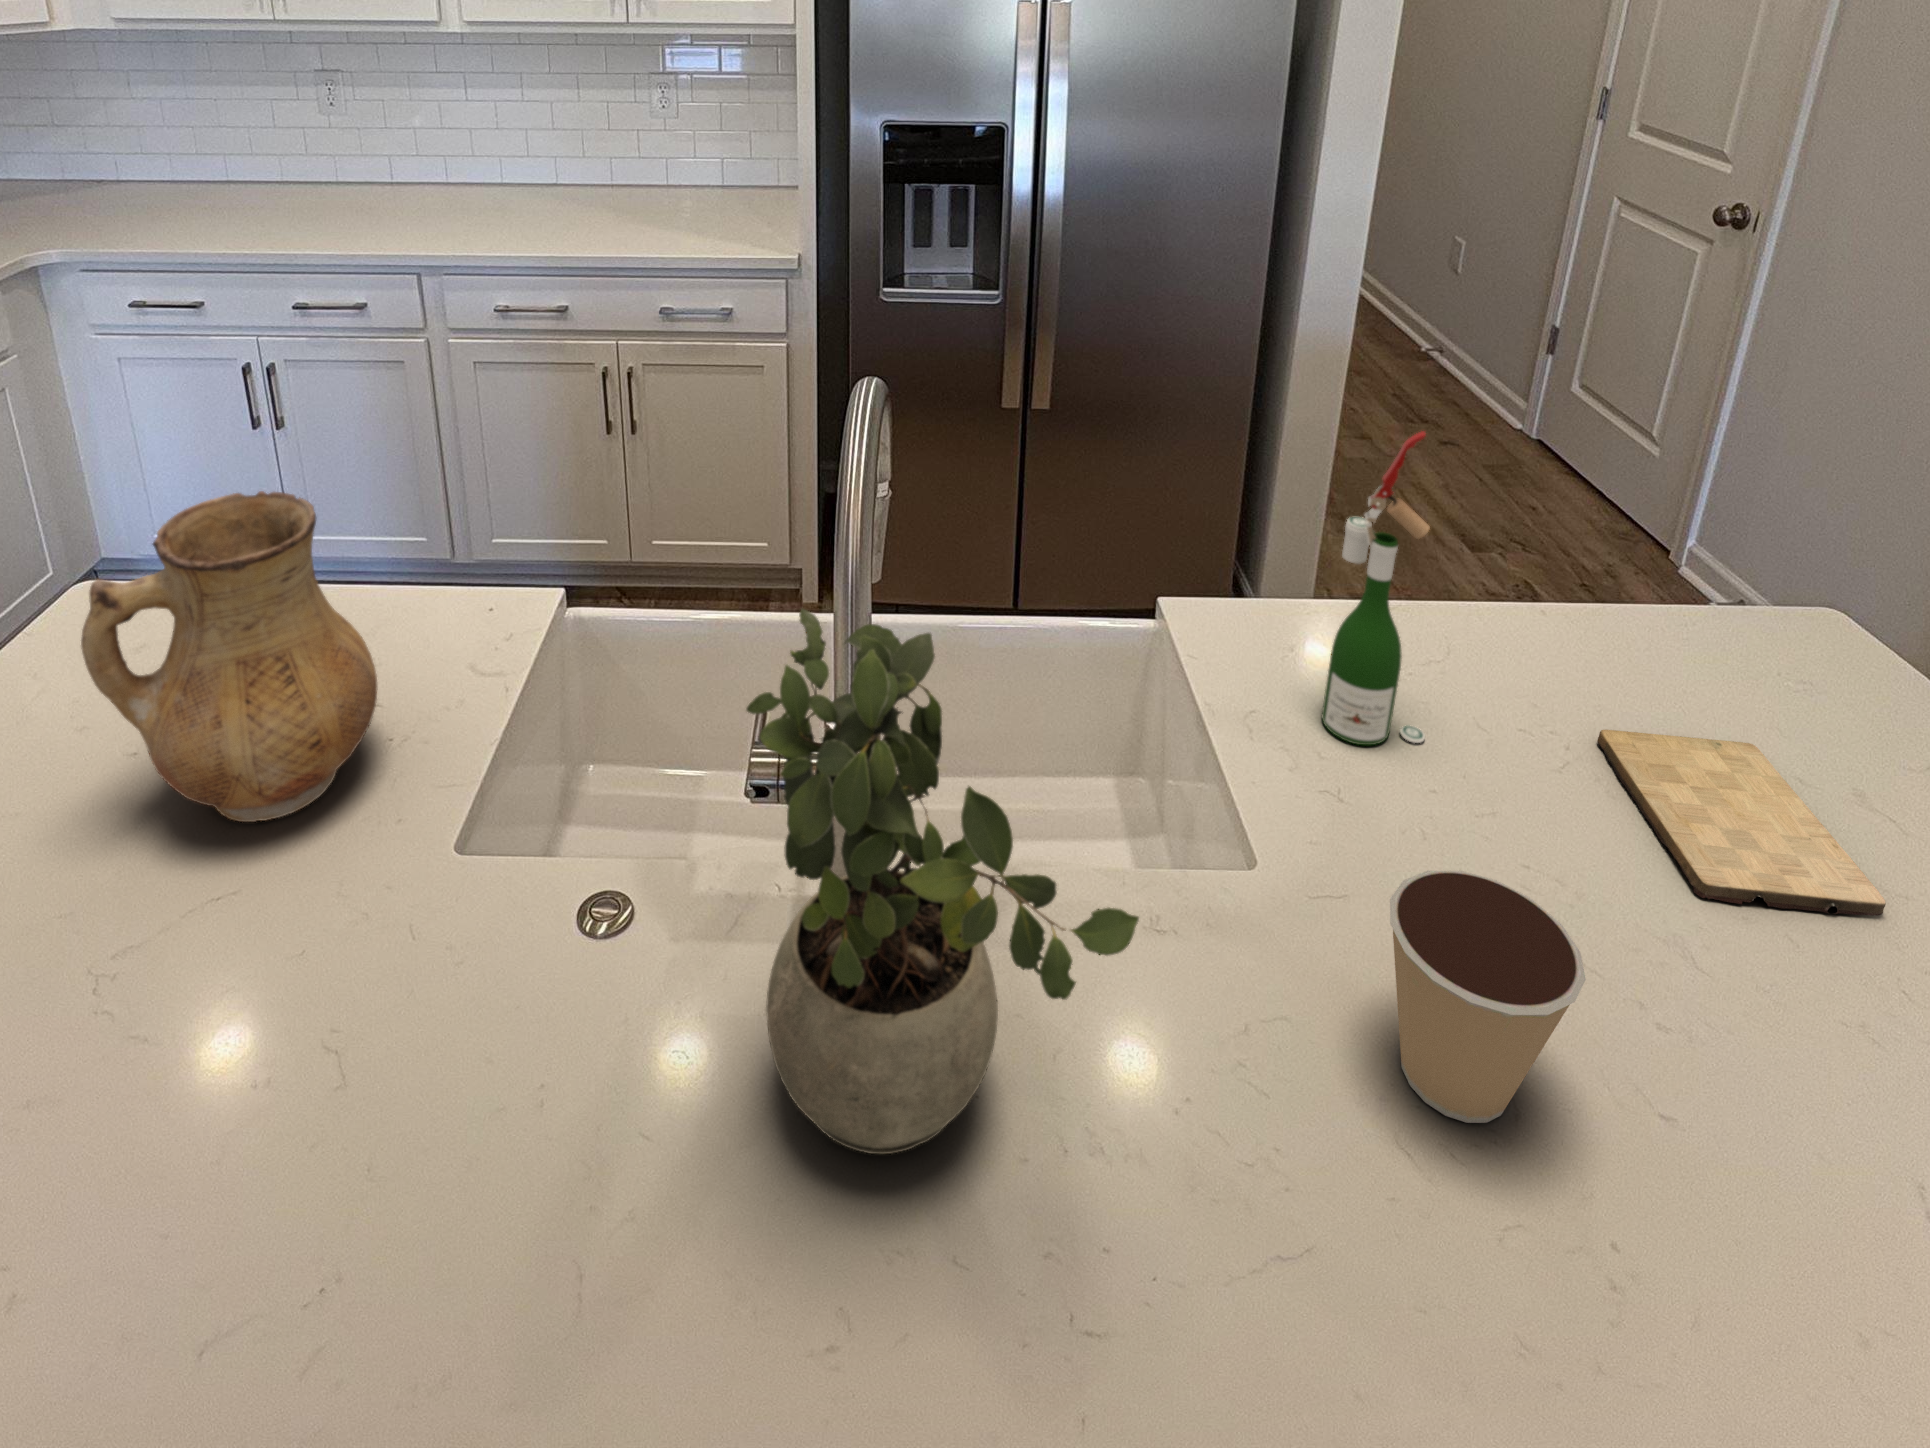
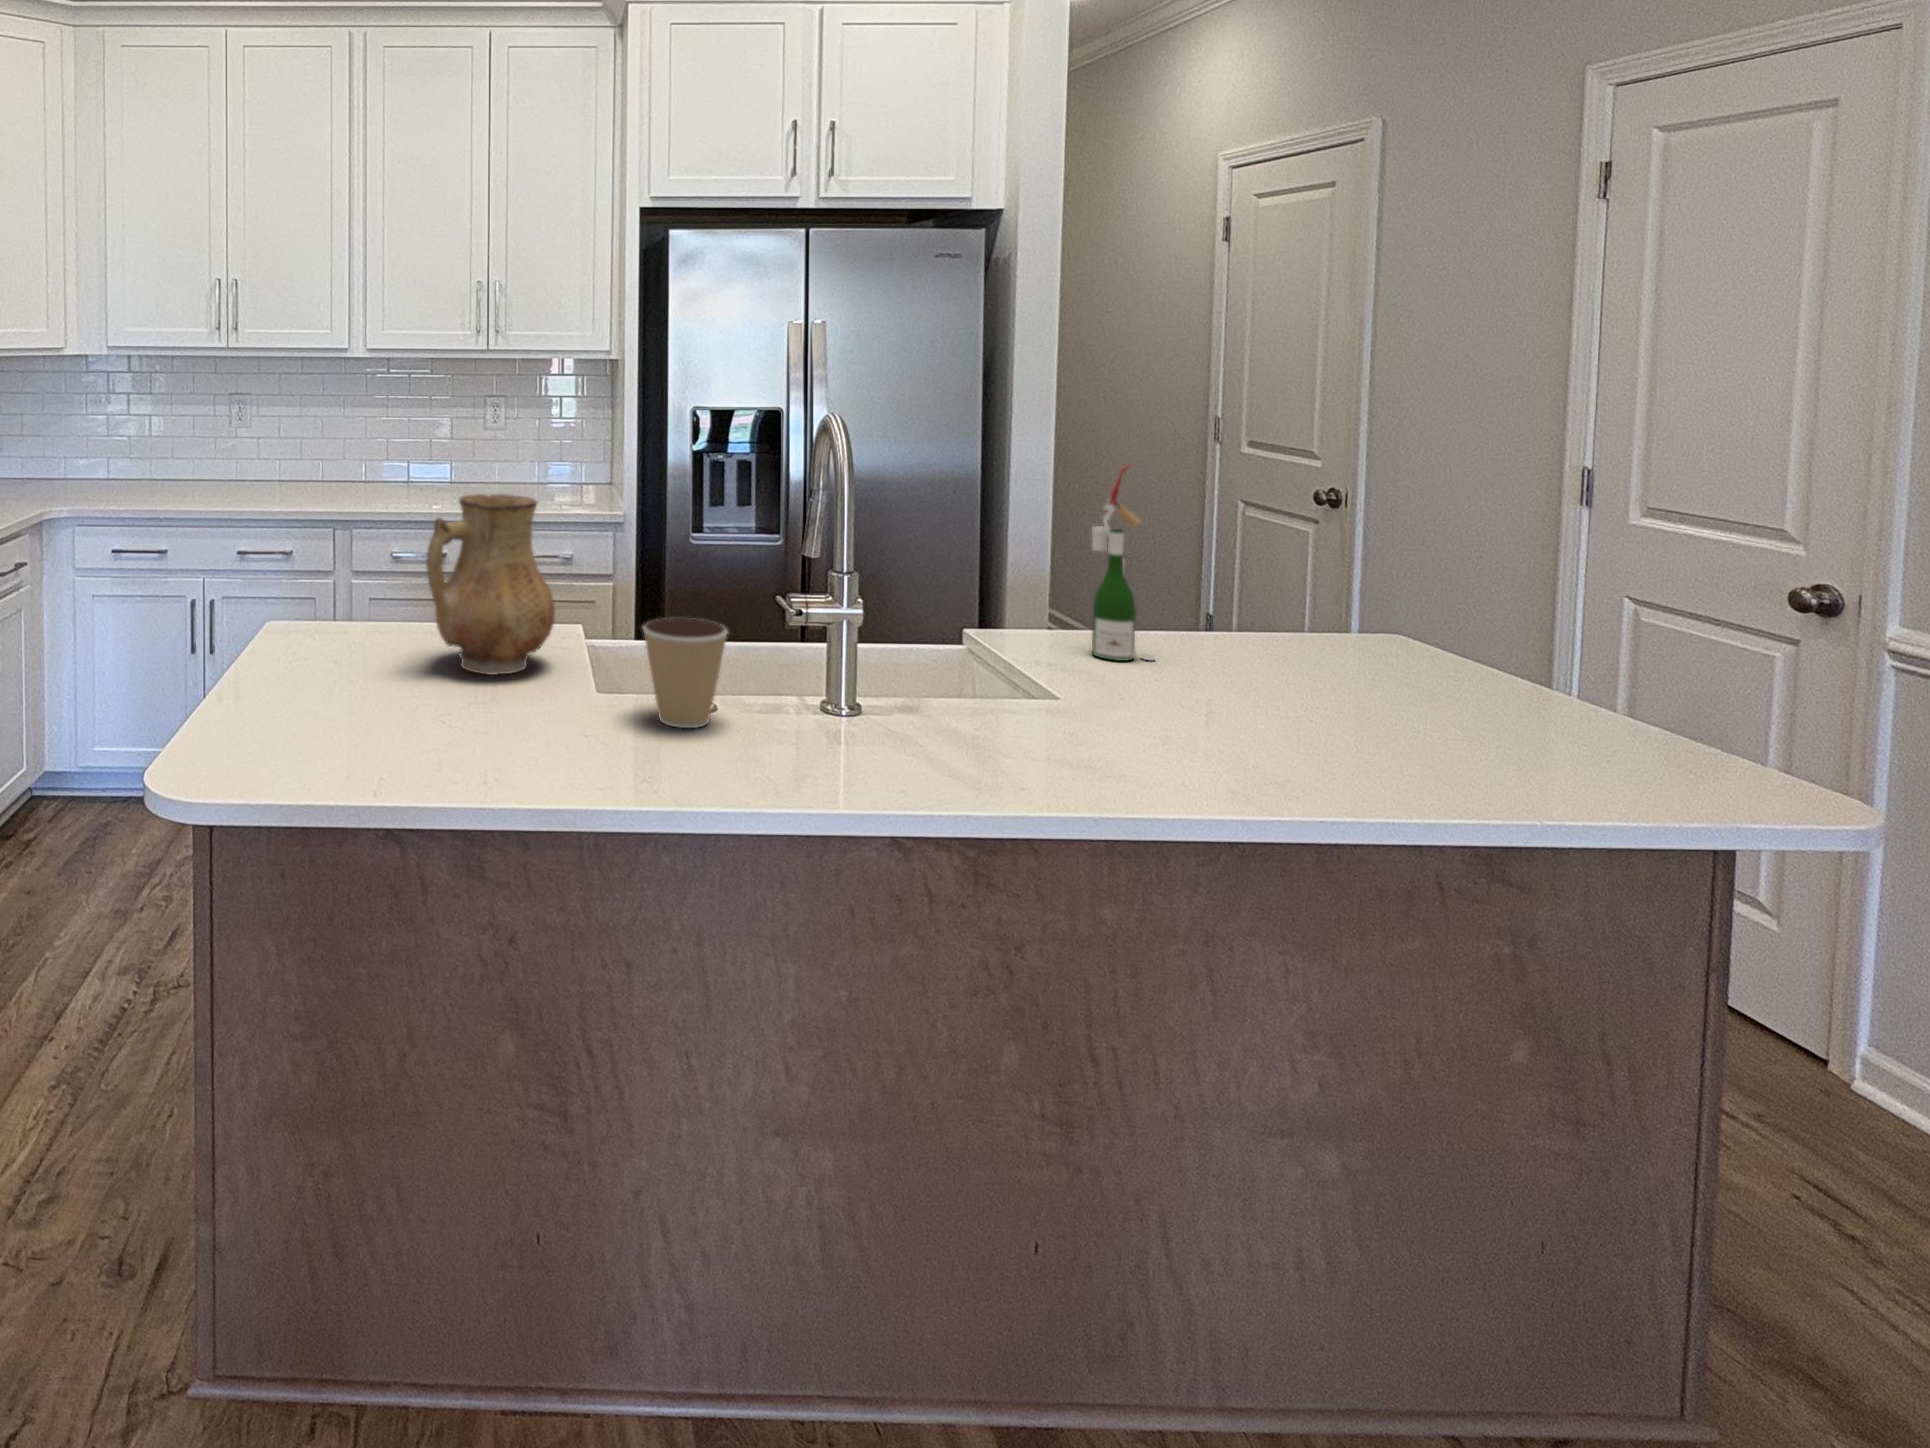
potted plant: present [746,609,1139,1154] -> none [843,456,1047,741]
cutting board: present [1597,730,1886,916] -> none [1258,652,1423,700]
coffee cup: present [1390,871,1586,1123] -> present [643,618,728,728]

